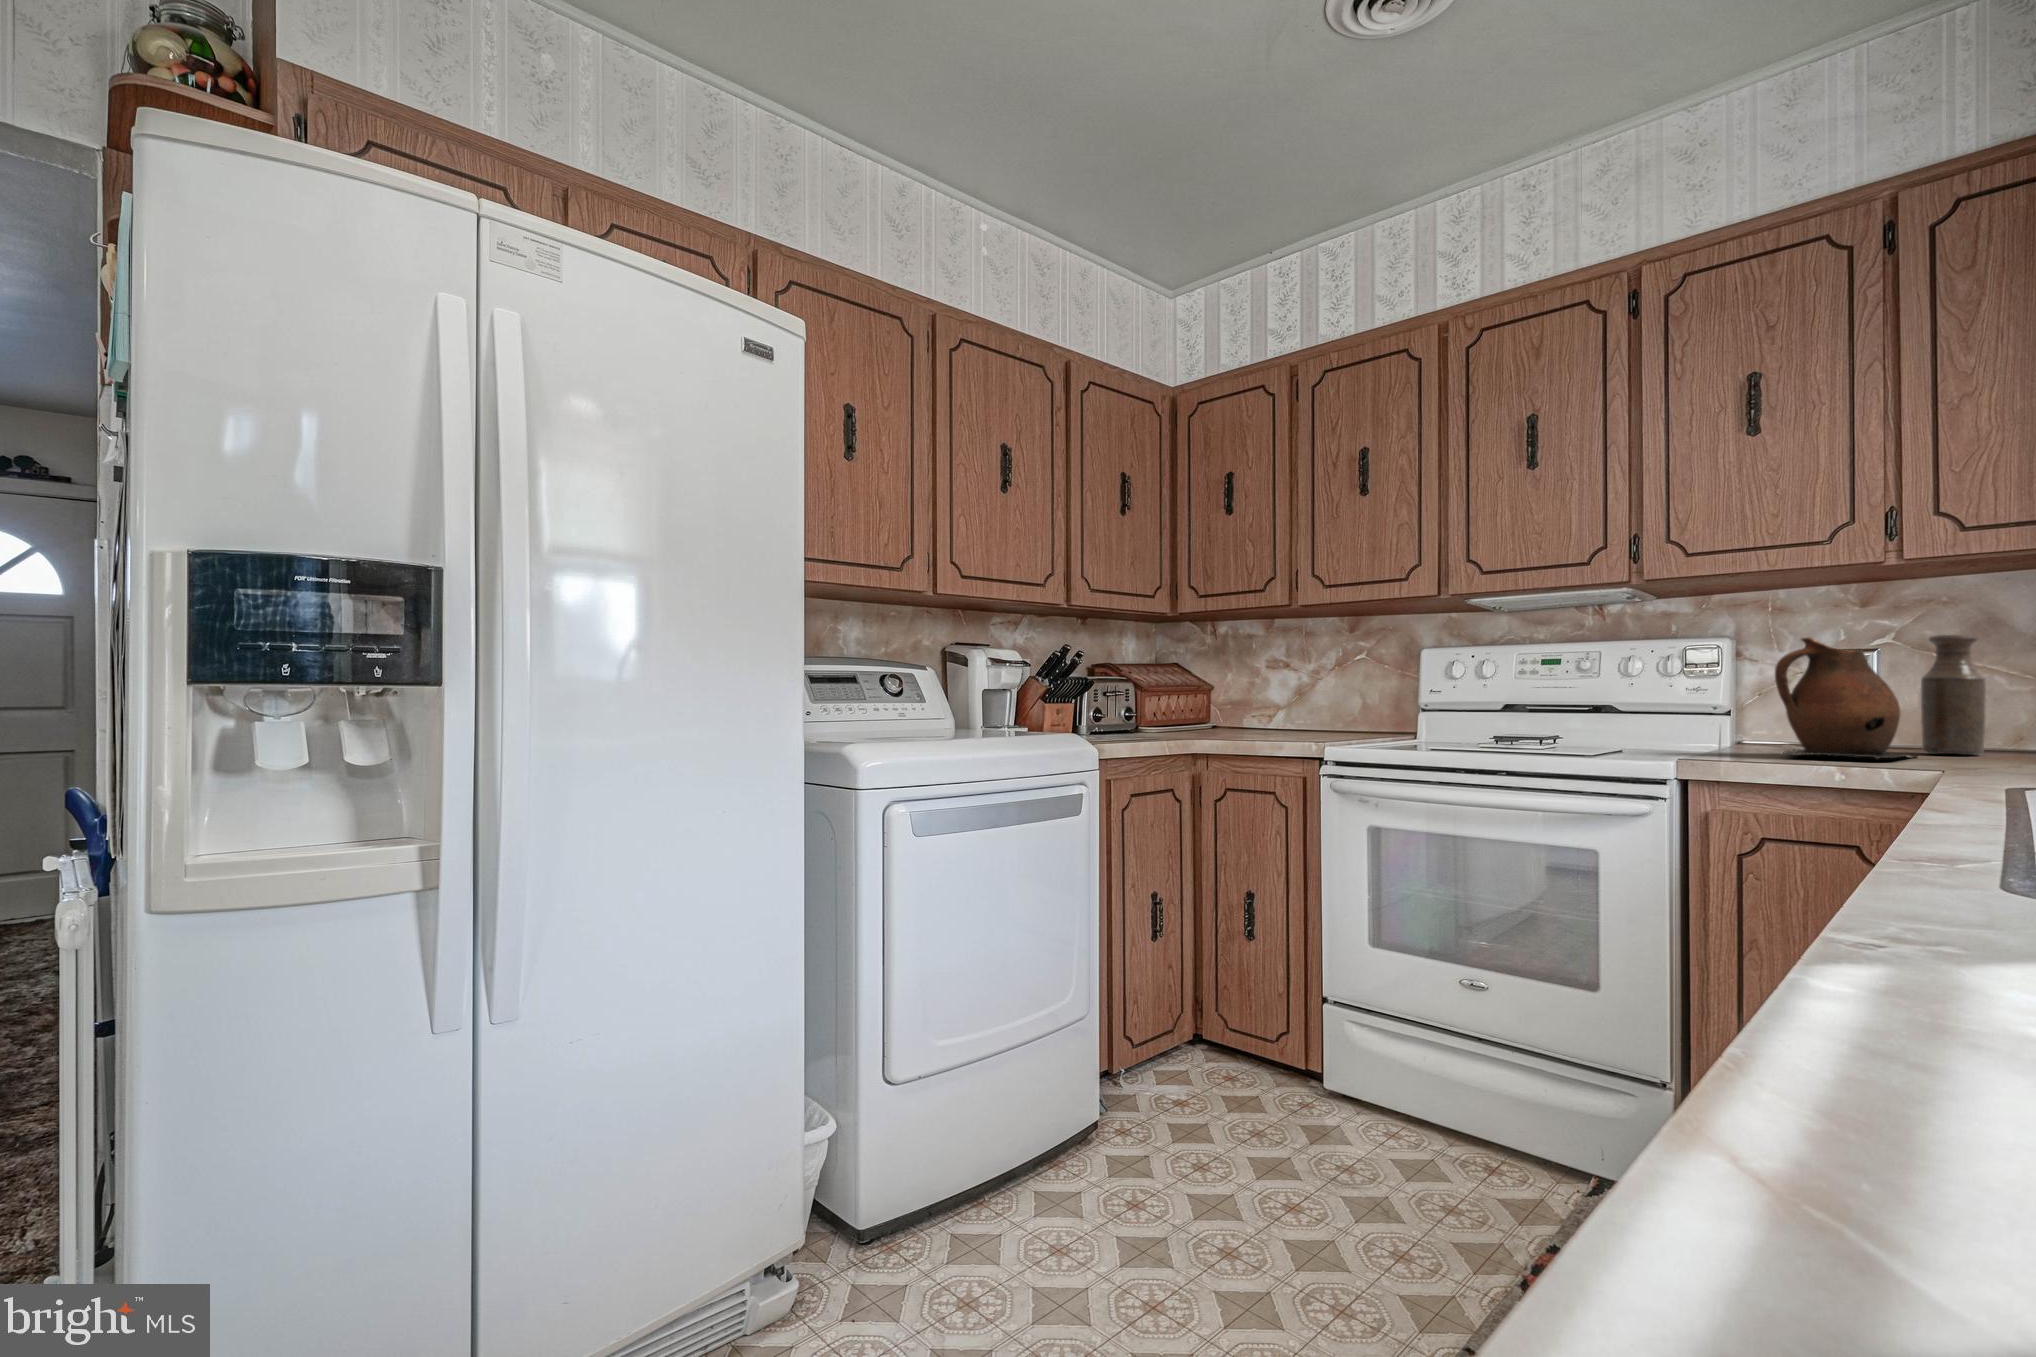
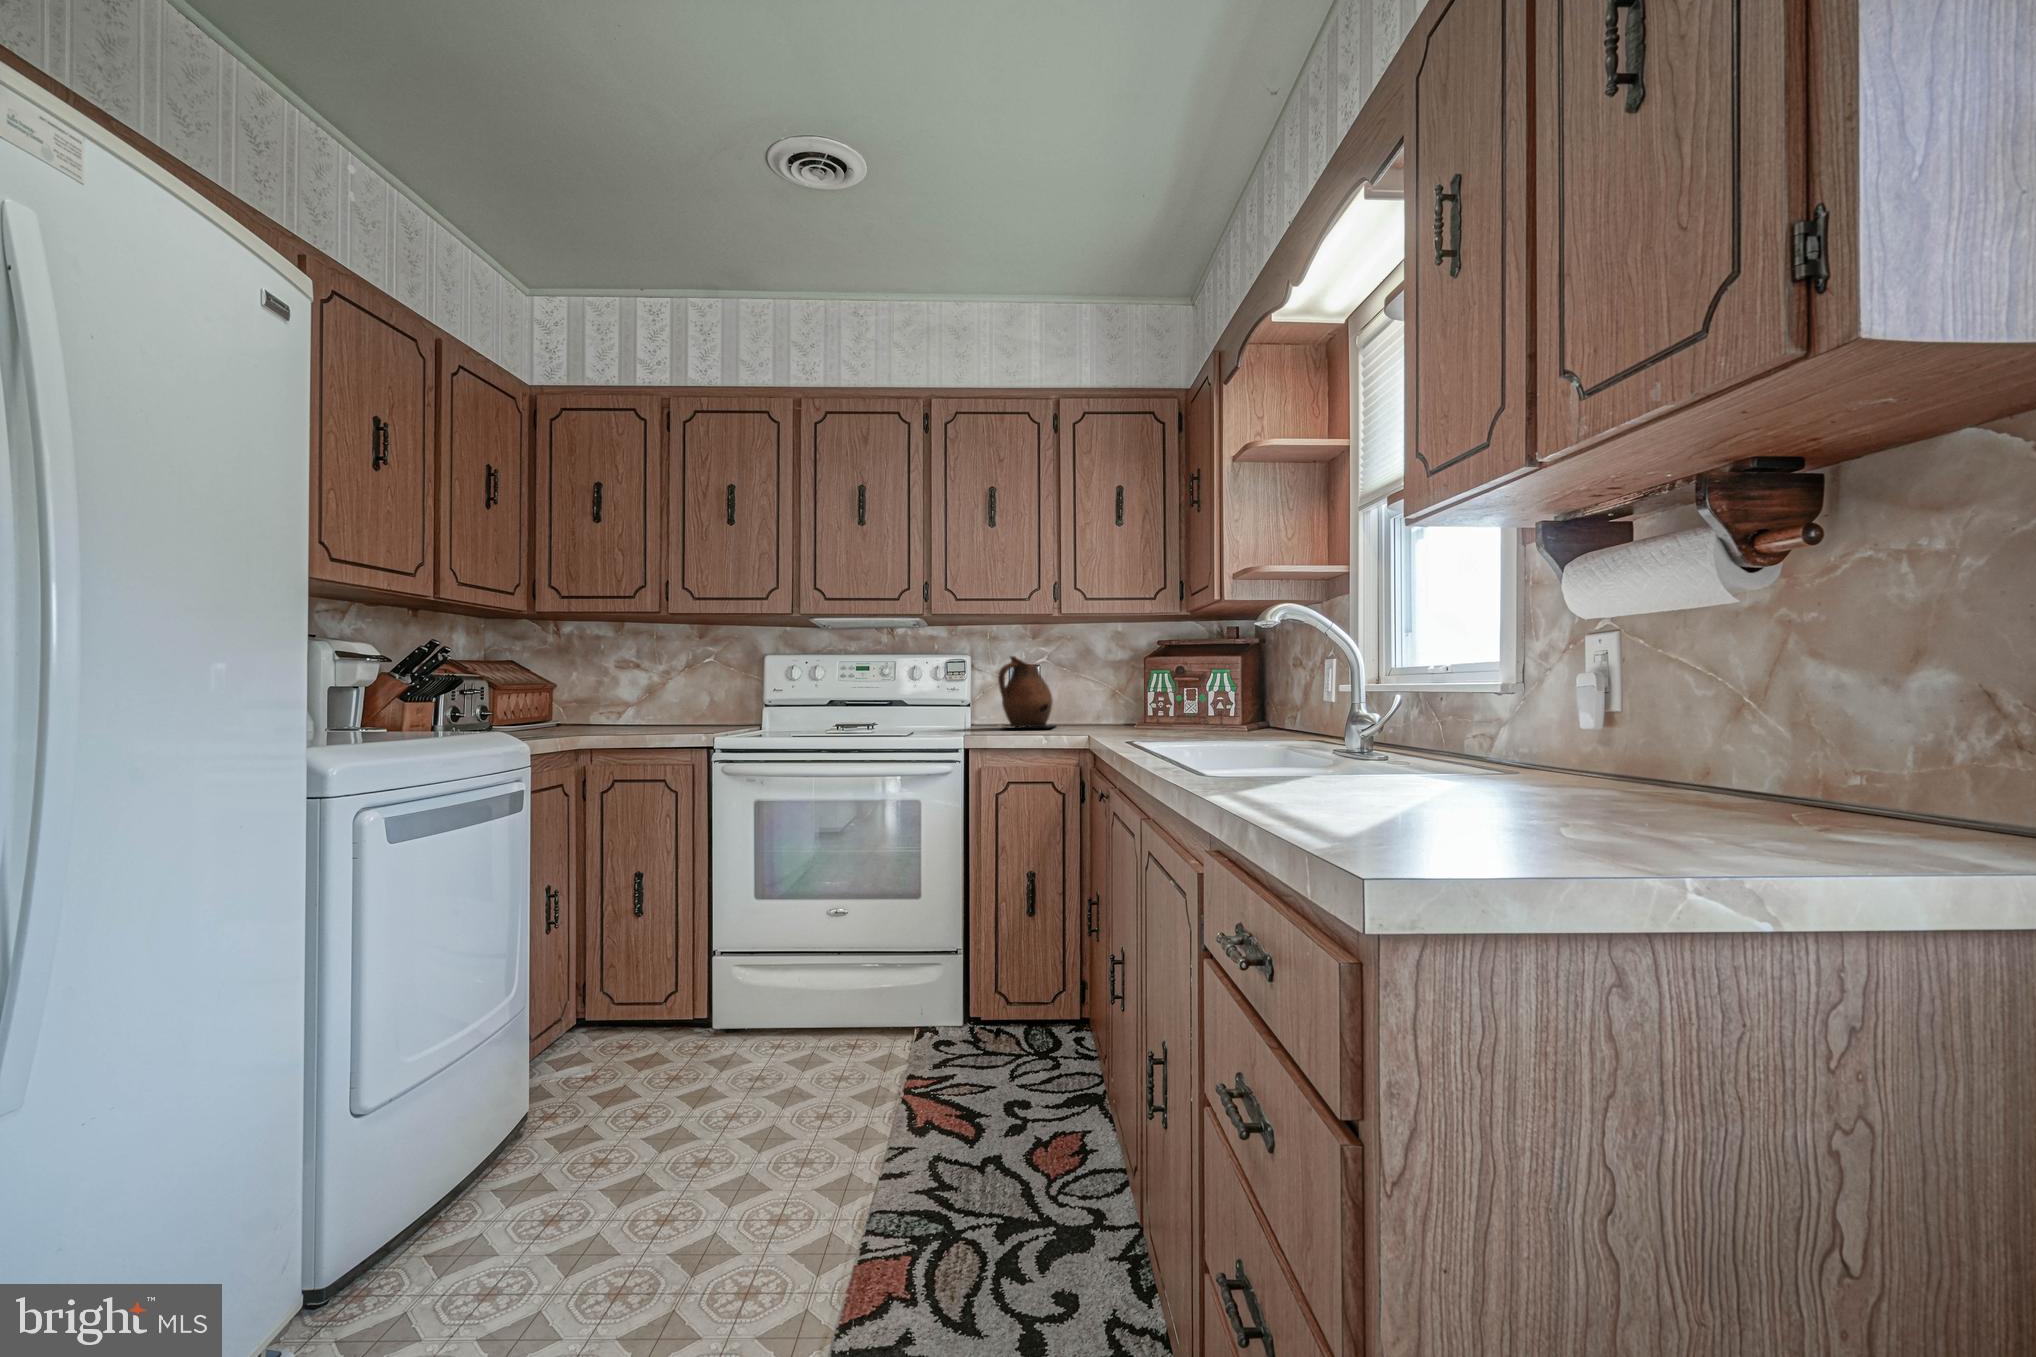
bottle: present [1921,635,1986,755] -> none [1054,657,1080,724]

